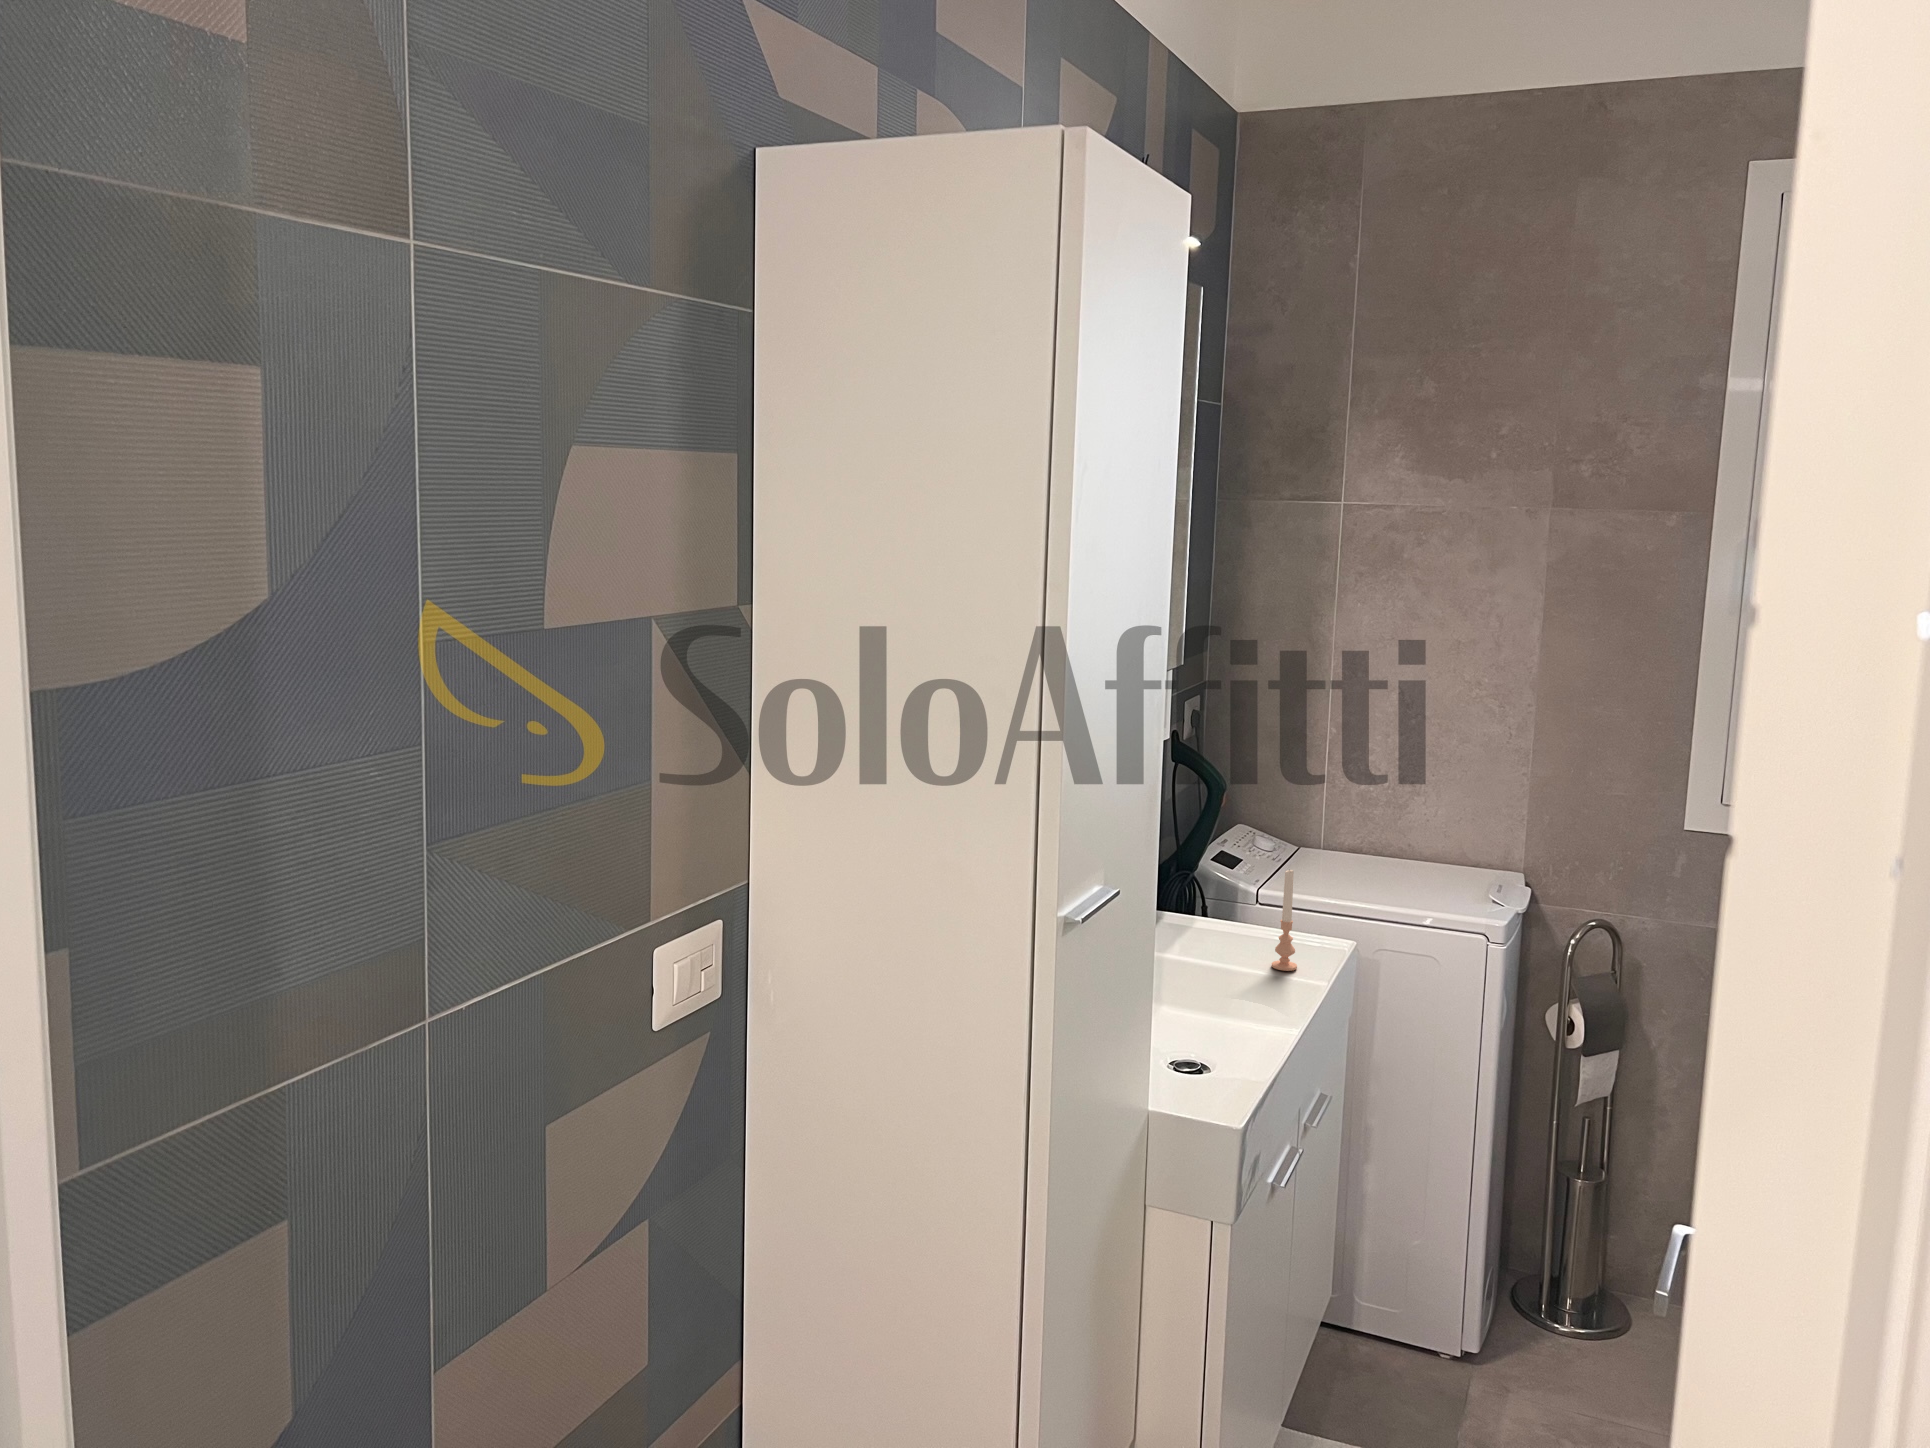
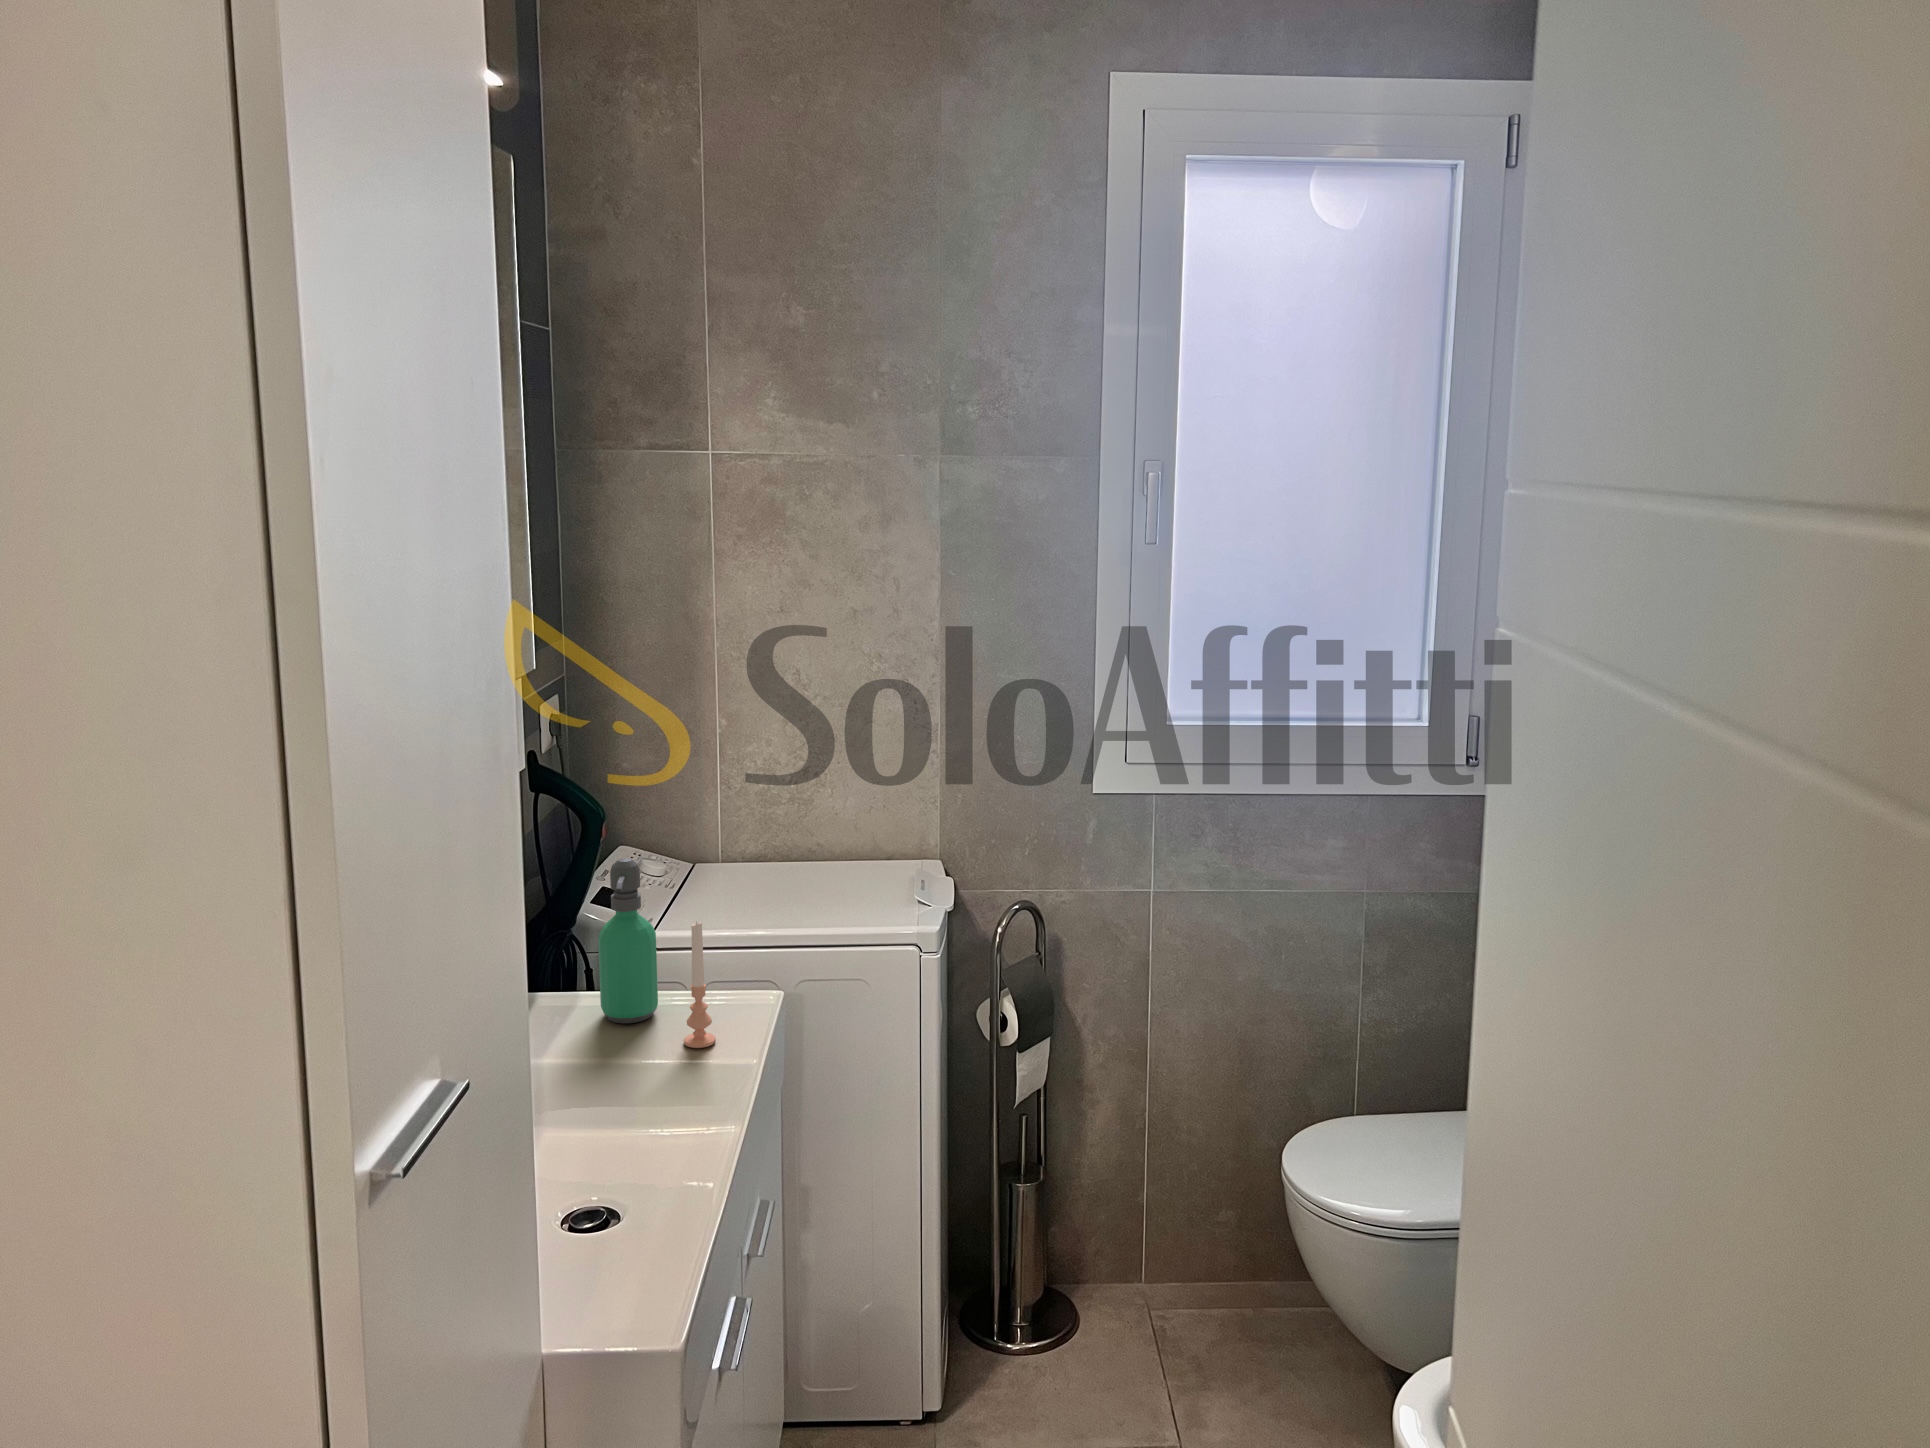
soap dispenser: none [1210,815,1258,946] -> present [598,858,658,1023]

